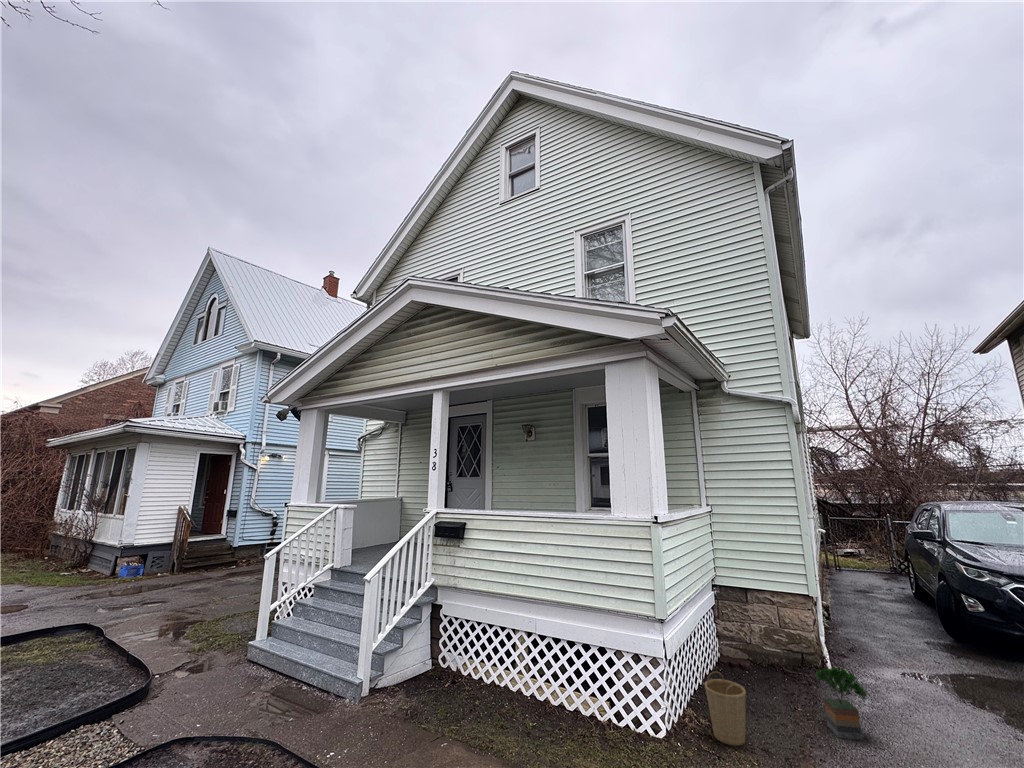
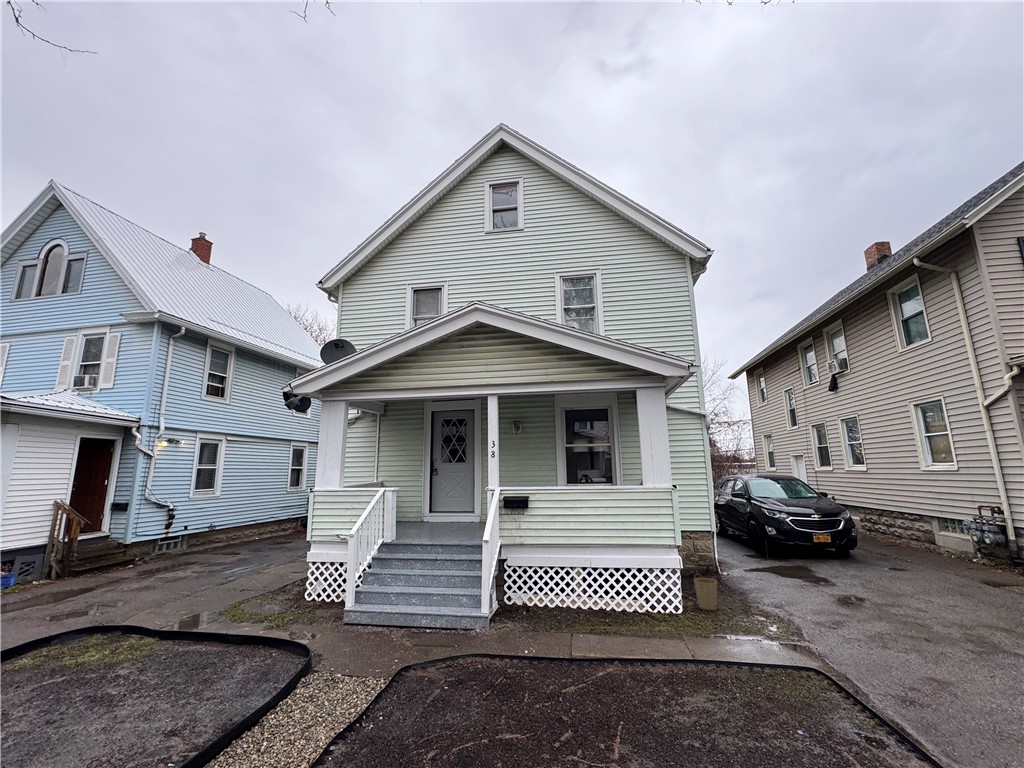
potted tree: present [815,667,867,740] -> none [736,563,764,599]

